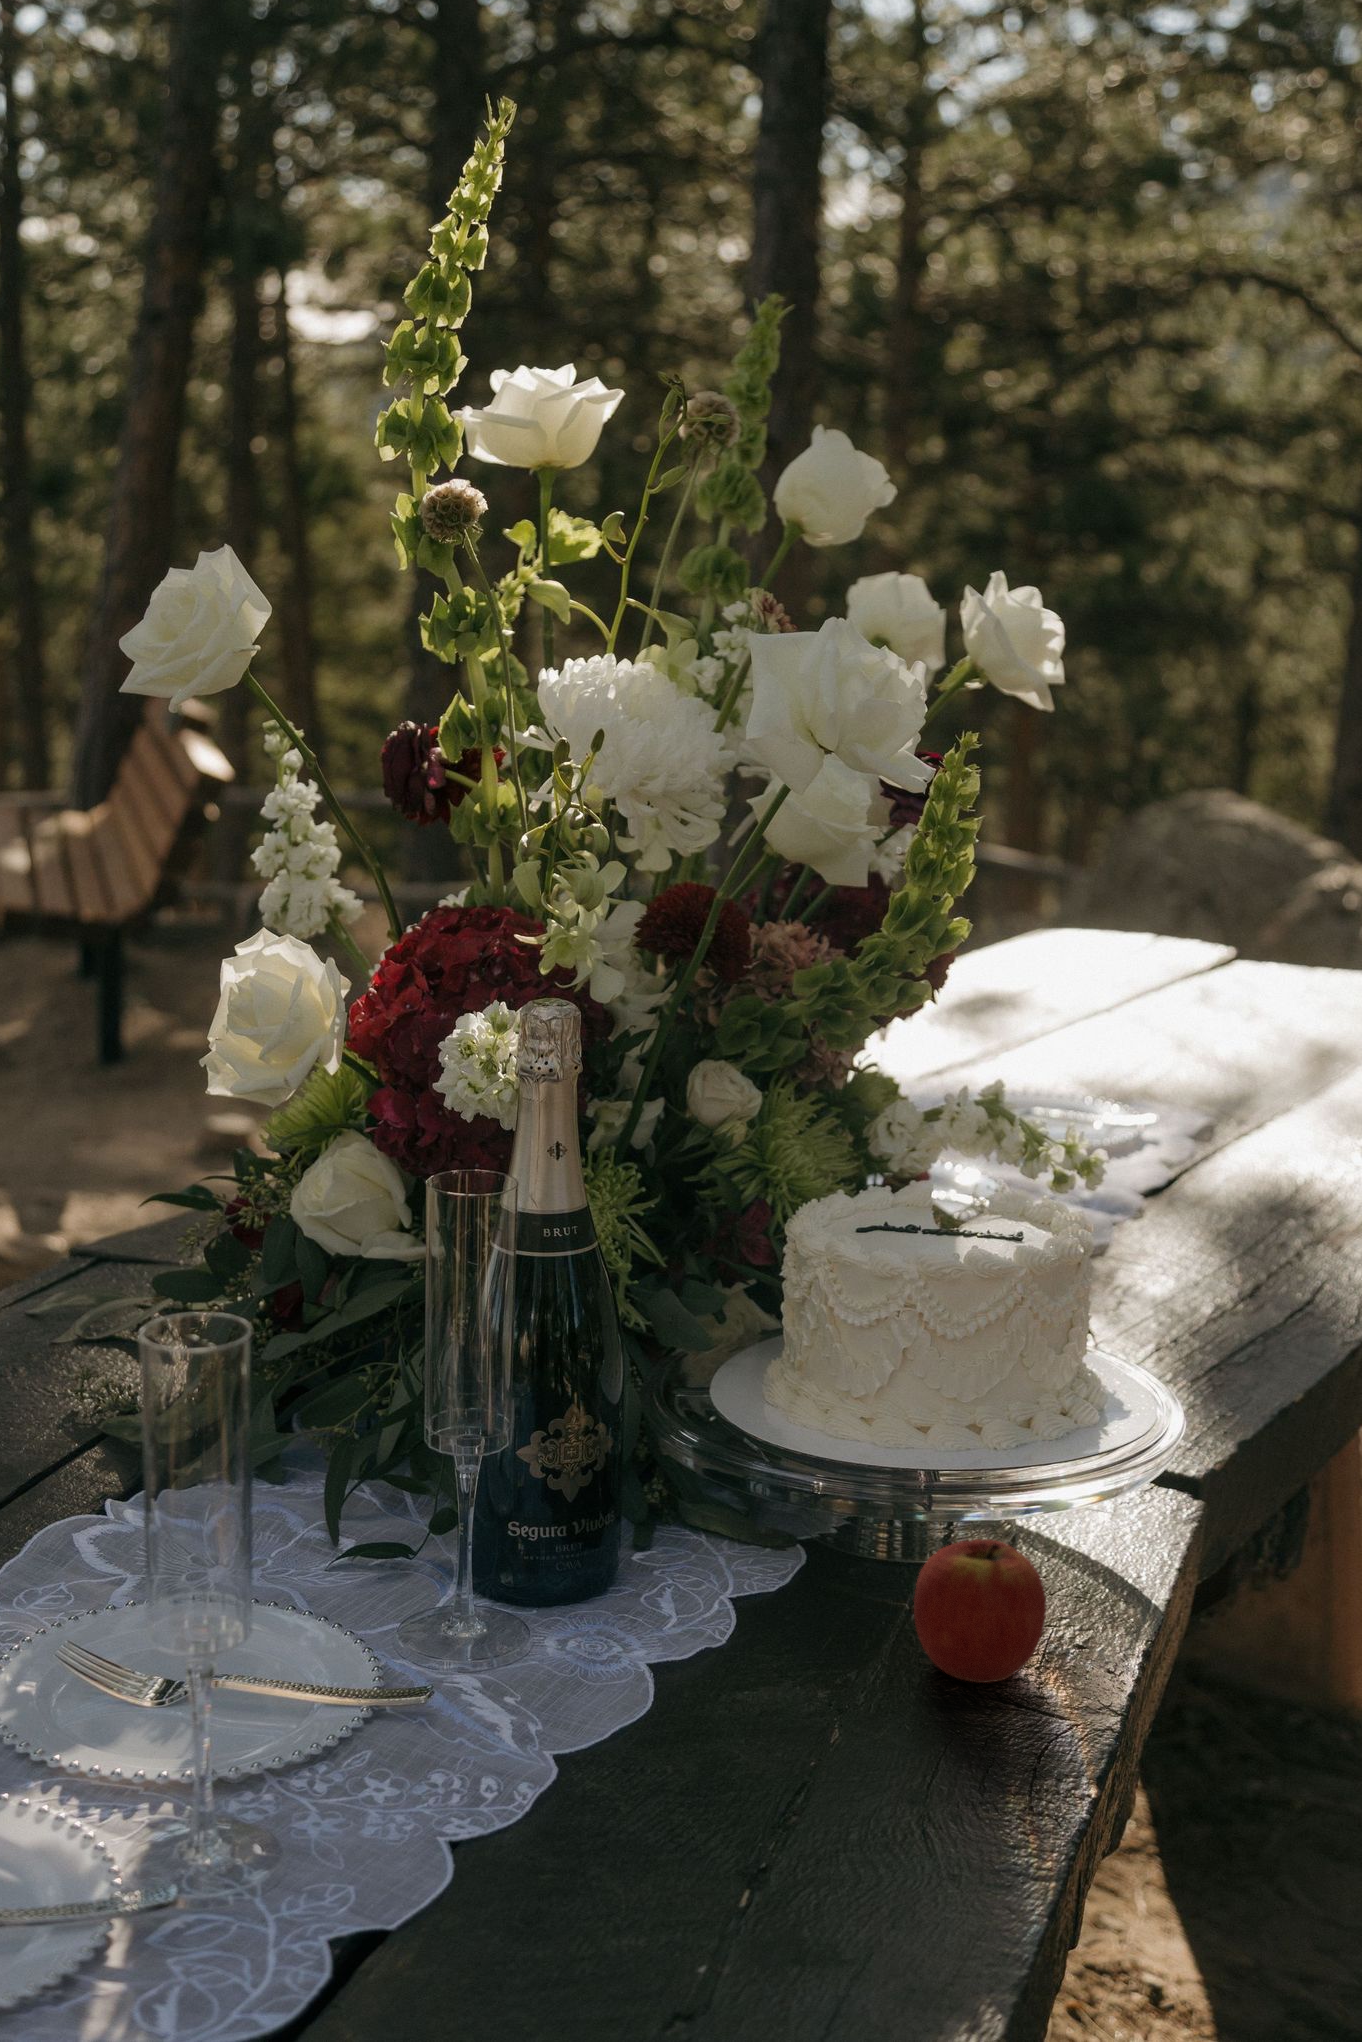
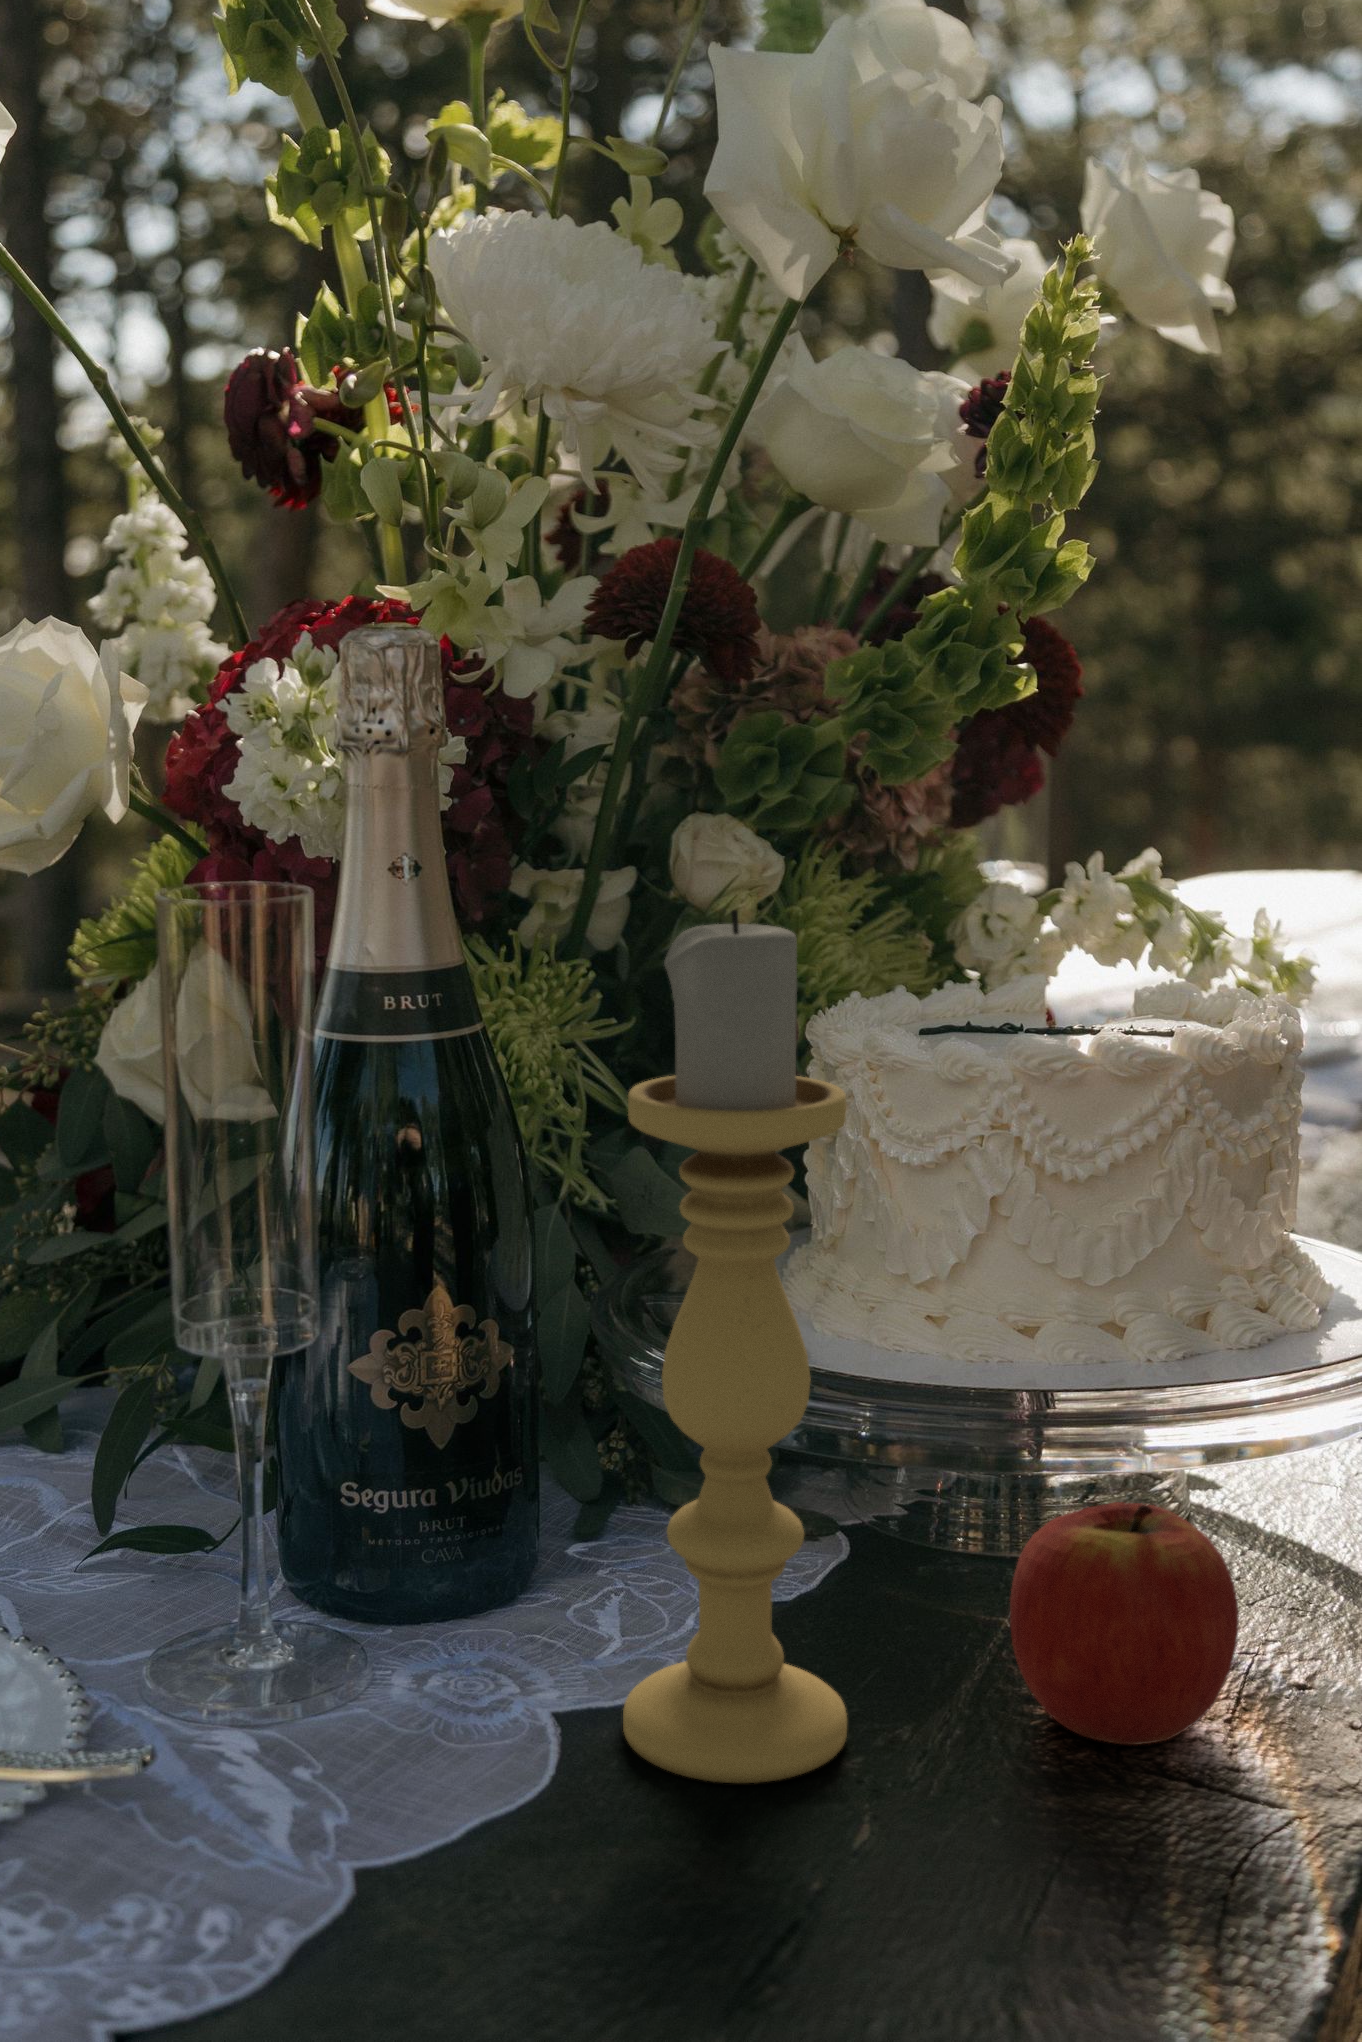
candle holder: none [688,1202,835,1706] -> present [623,910,847,1783]

